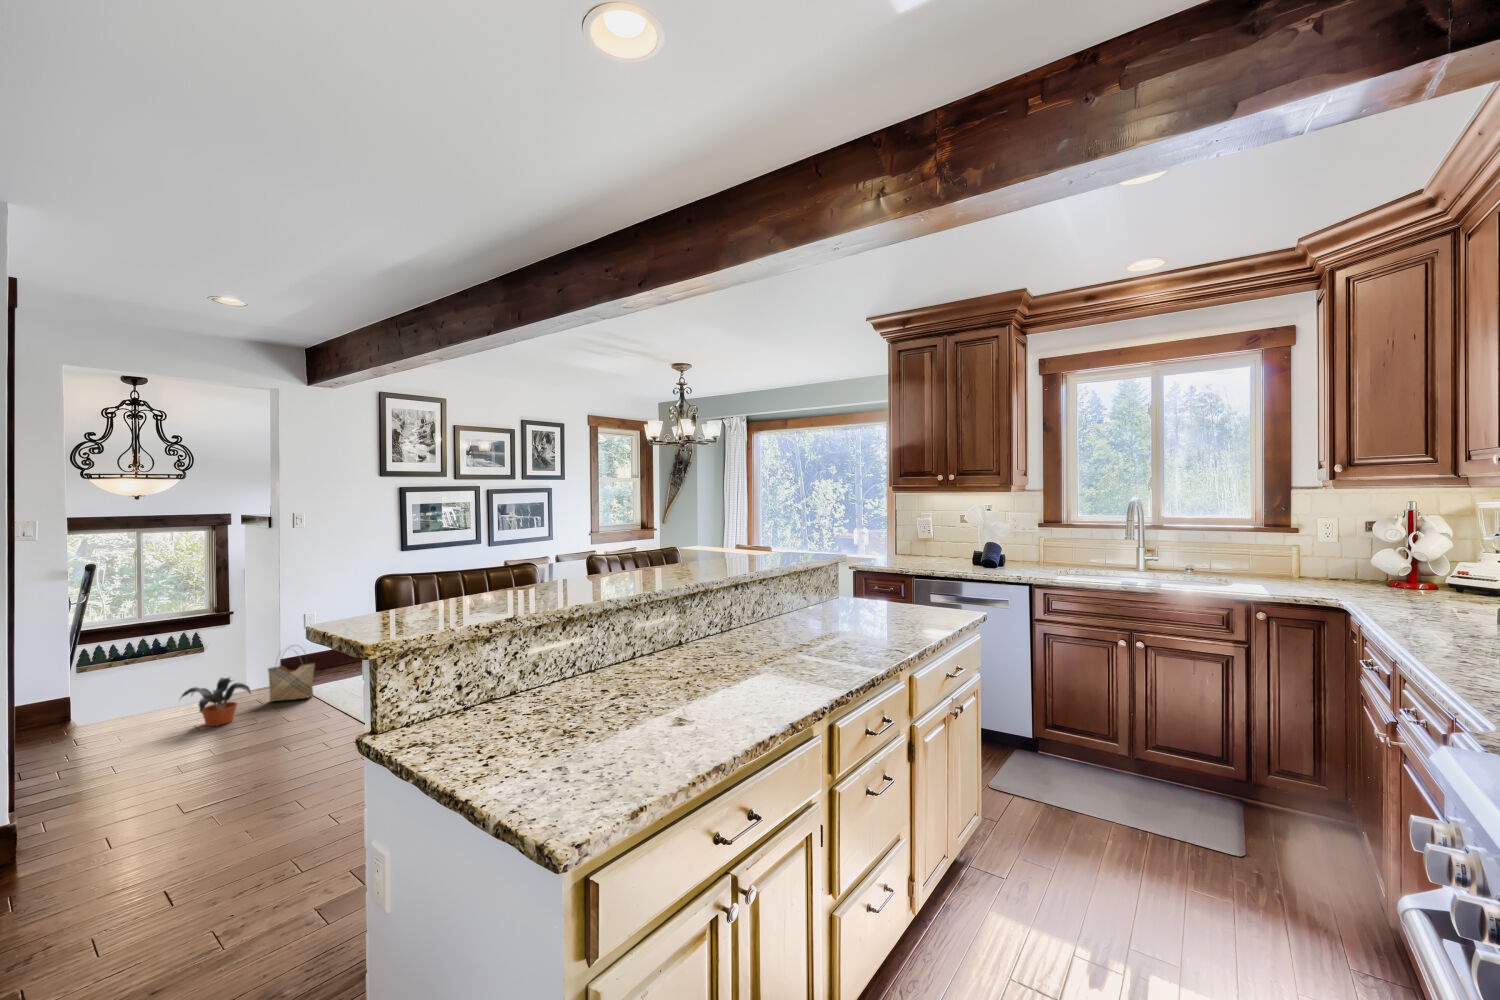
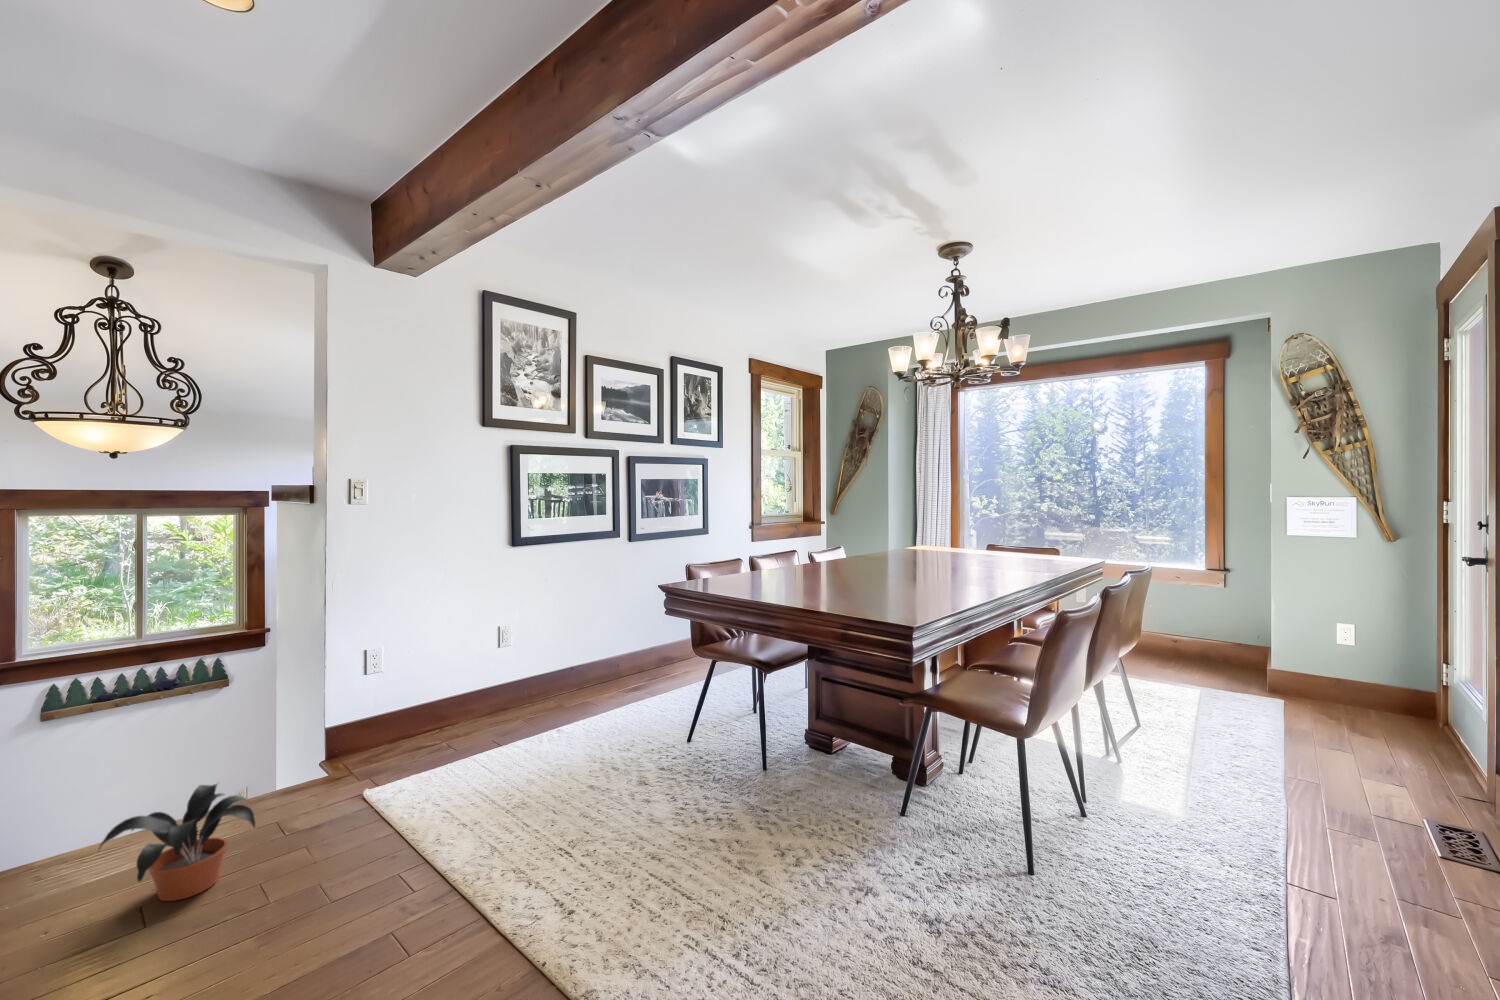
woven basket: present [268,651,315,701] -> none [293,709,382,823]

